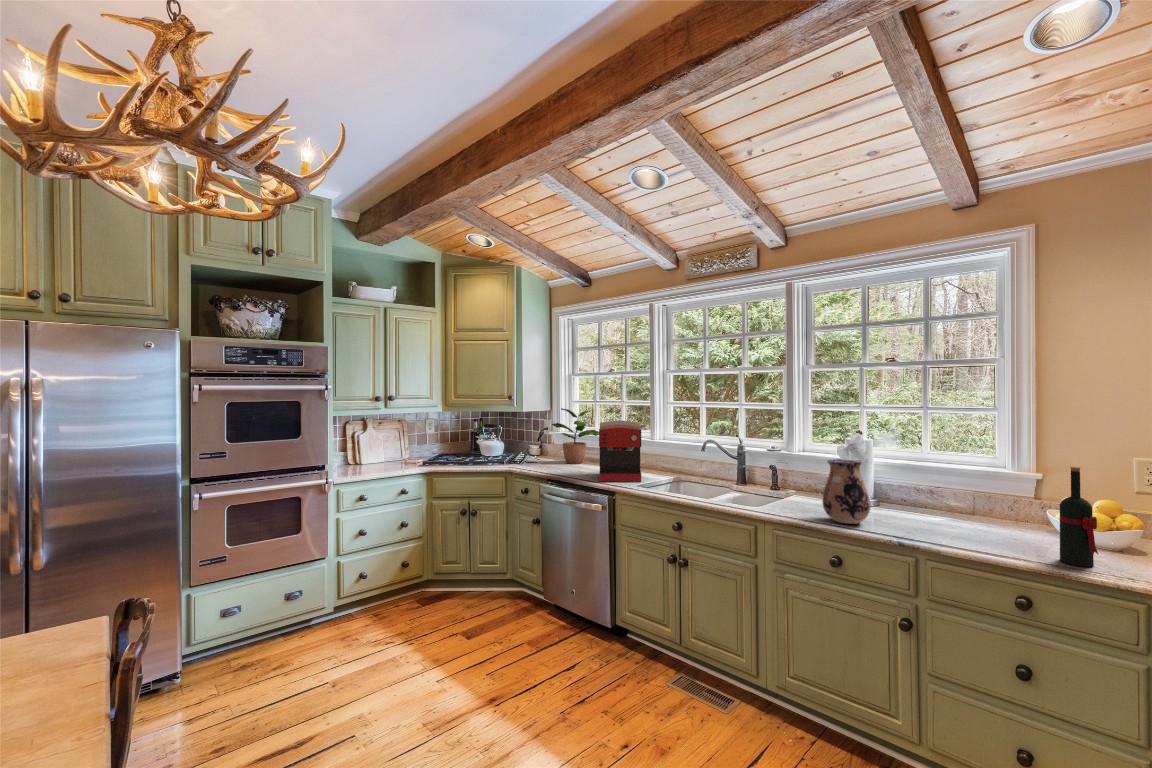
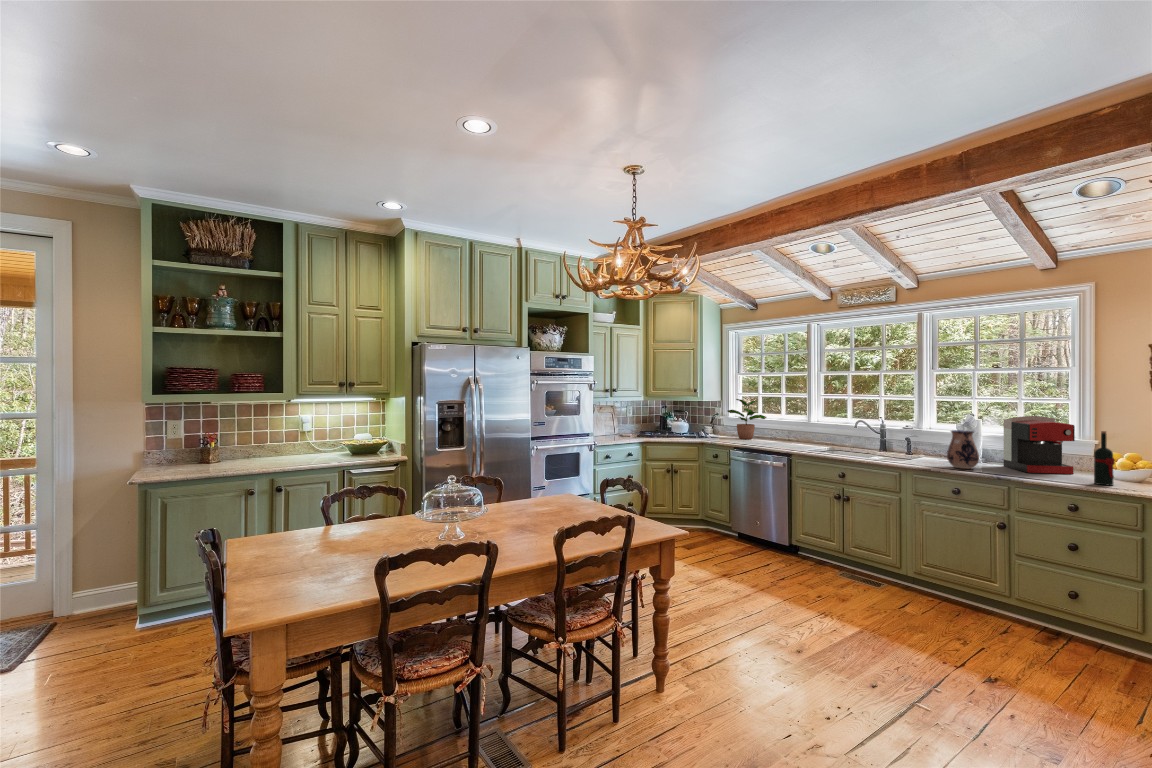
coffee maker: present [599,420,641,482] -> present [1004,416,1075,474]

